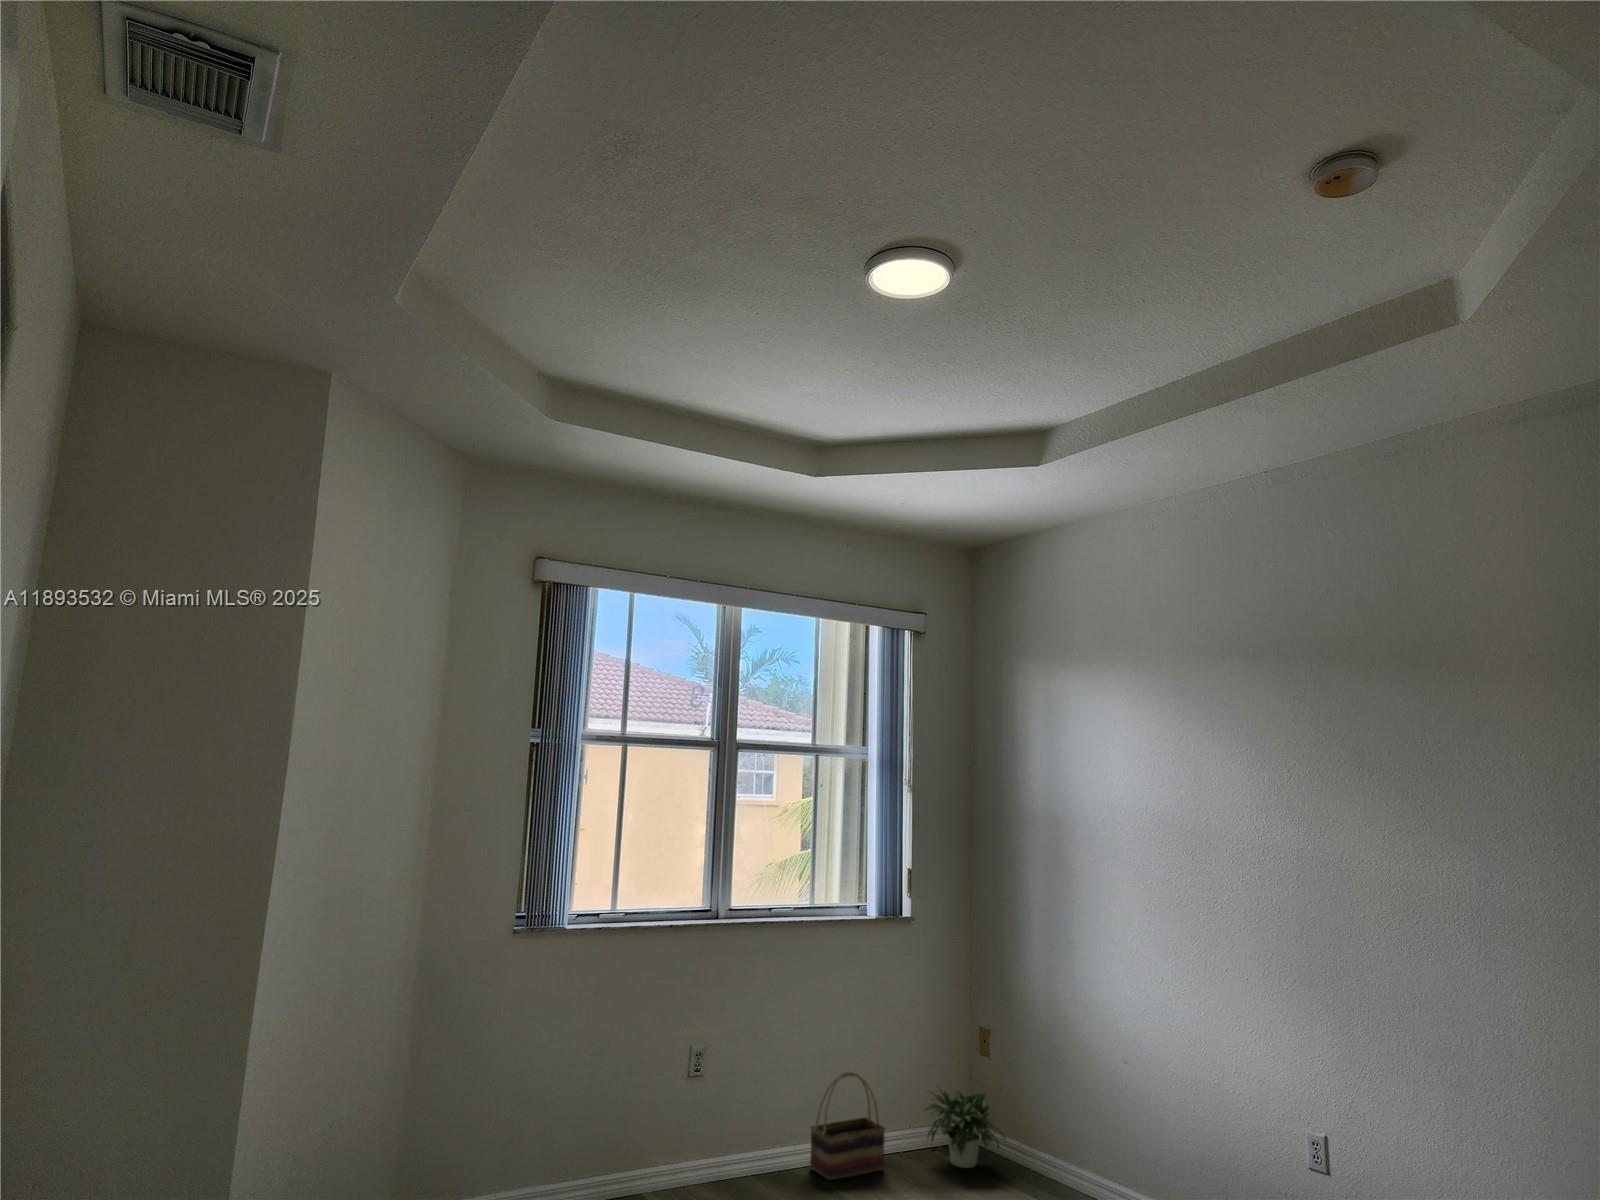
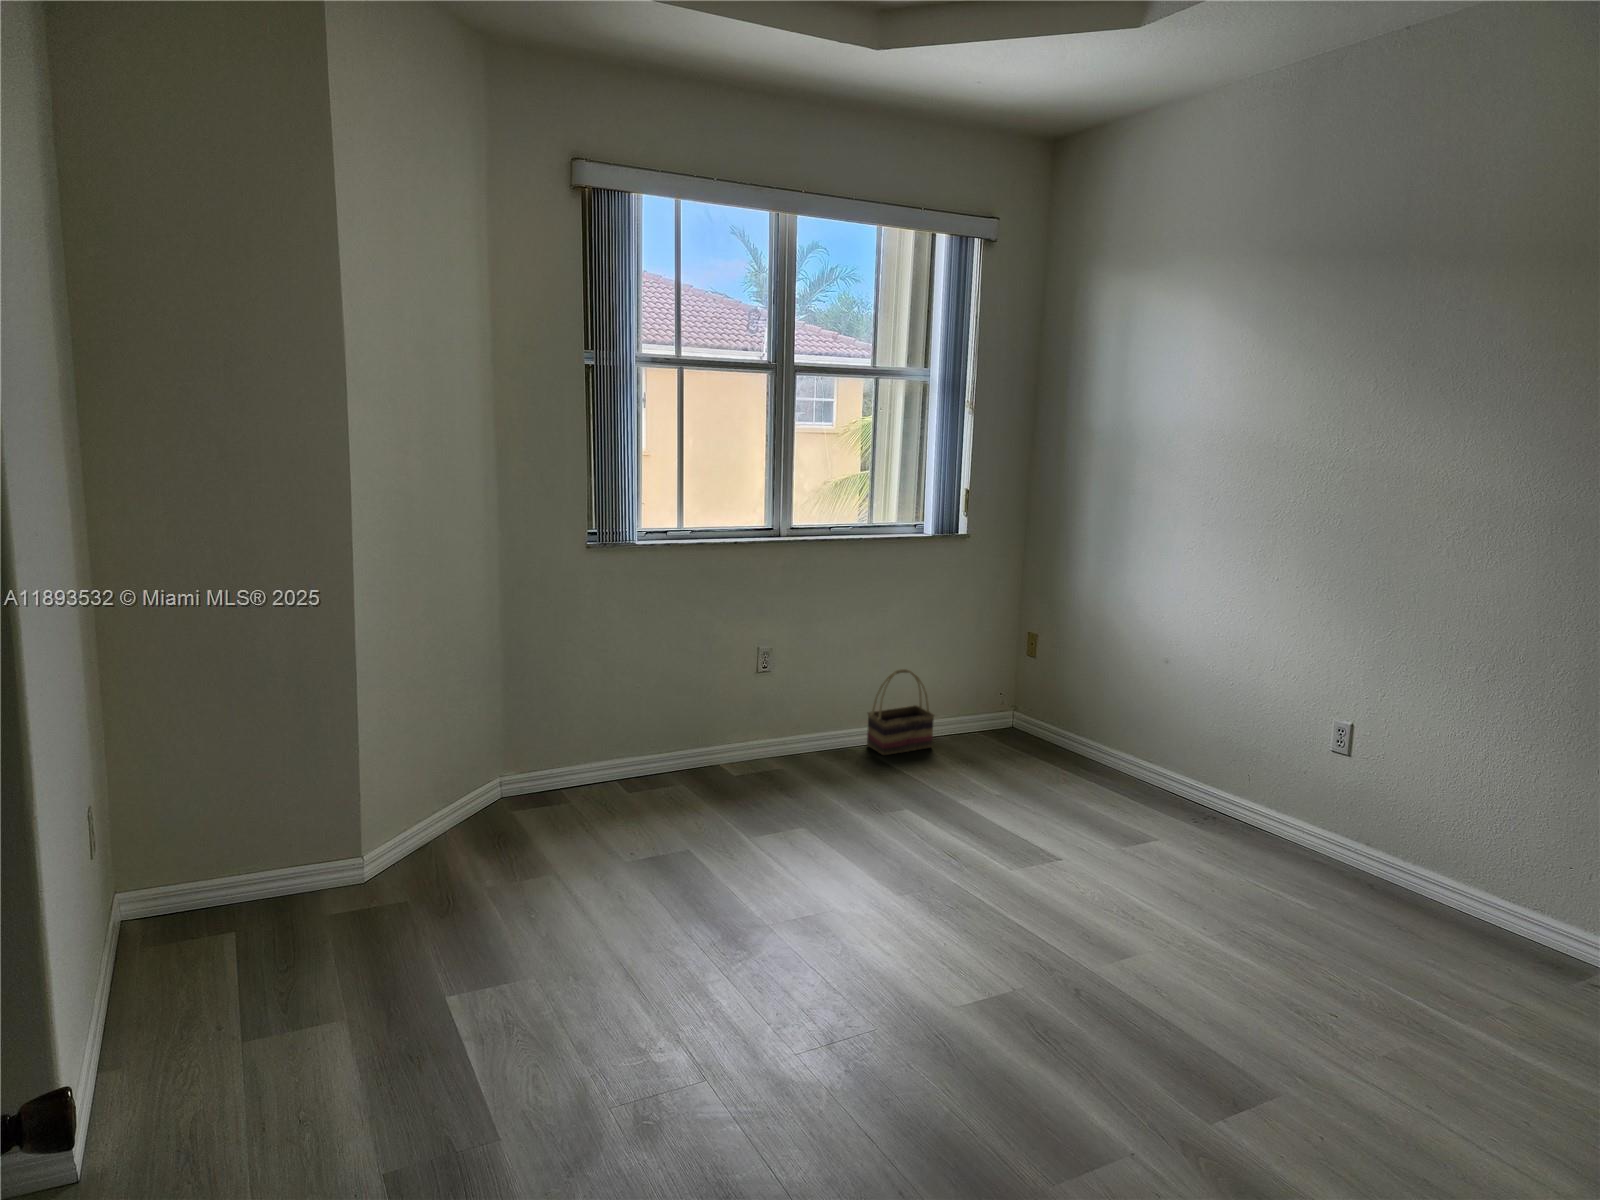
potted plant: present [924,1089,1005,1168] -> none [946,679,1044,747]

